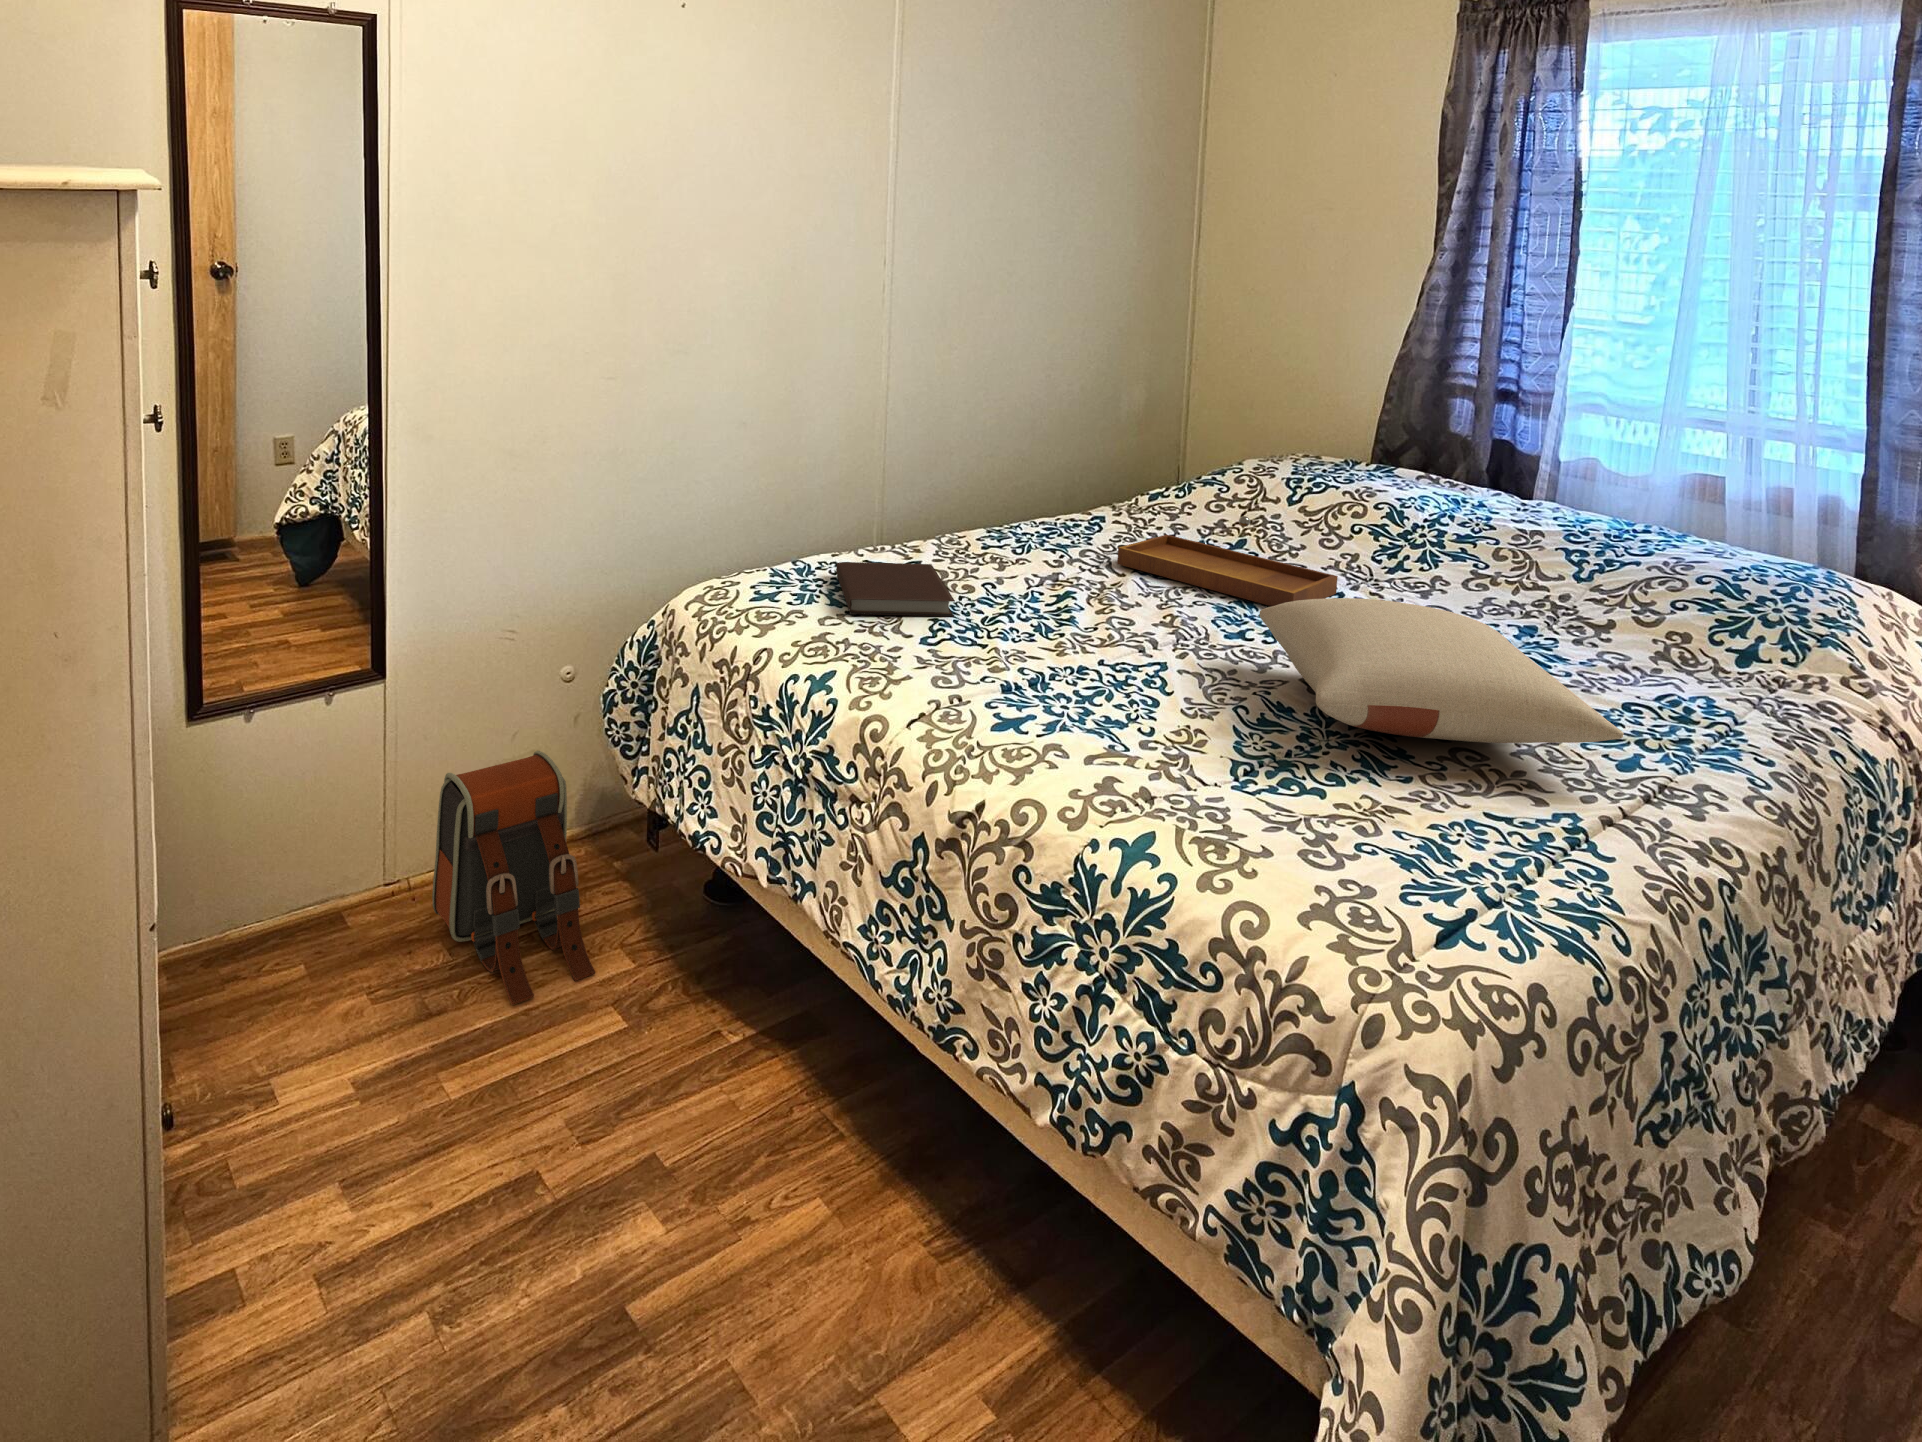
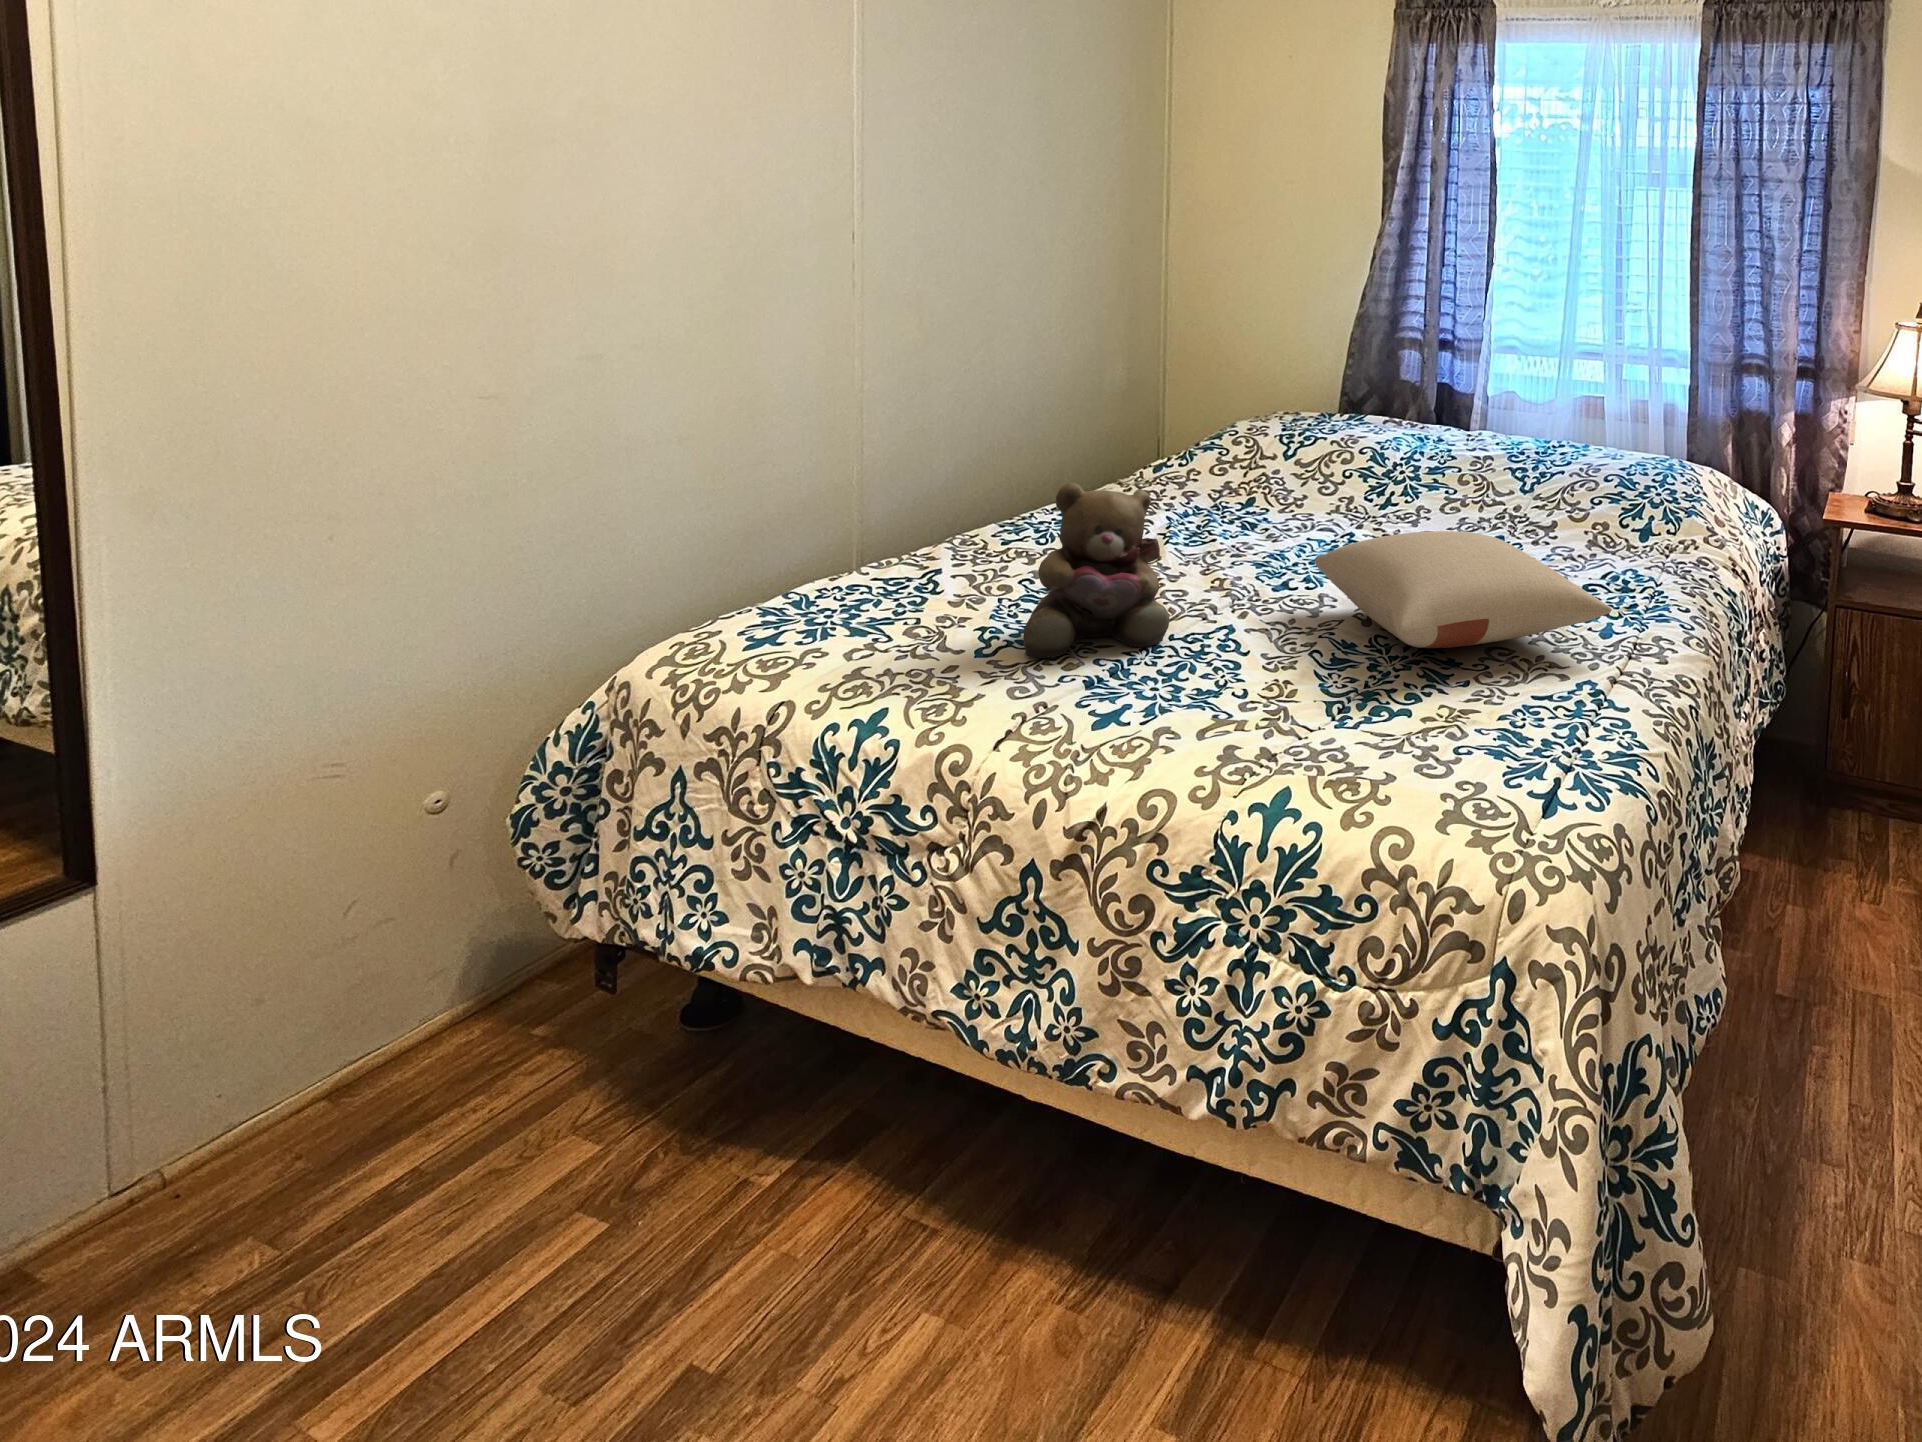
teddy bear: none [956,497,1093,665] -> present [1023,483,1169,658]
tray: present [1117,516,1338,606] -> none [1151,472,1352,555]
notebook: present [836,562,955,616] -> none [841,568,1005,640]
backpack: present [432,751,595,1005] -> none [197,923,530,1287]

